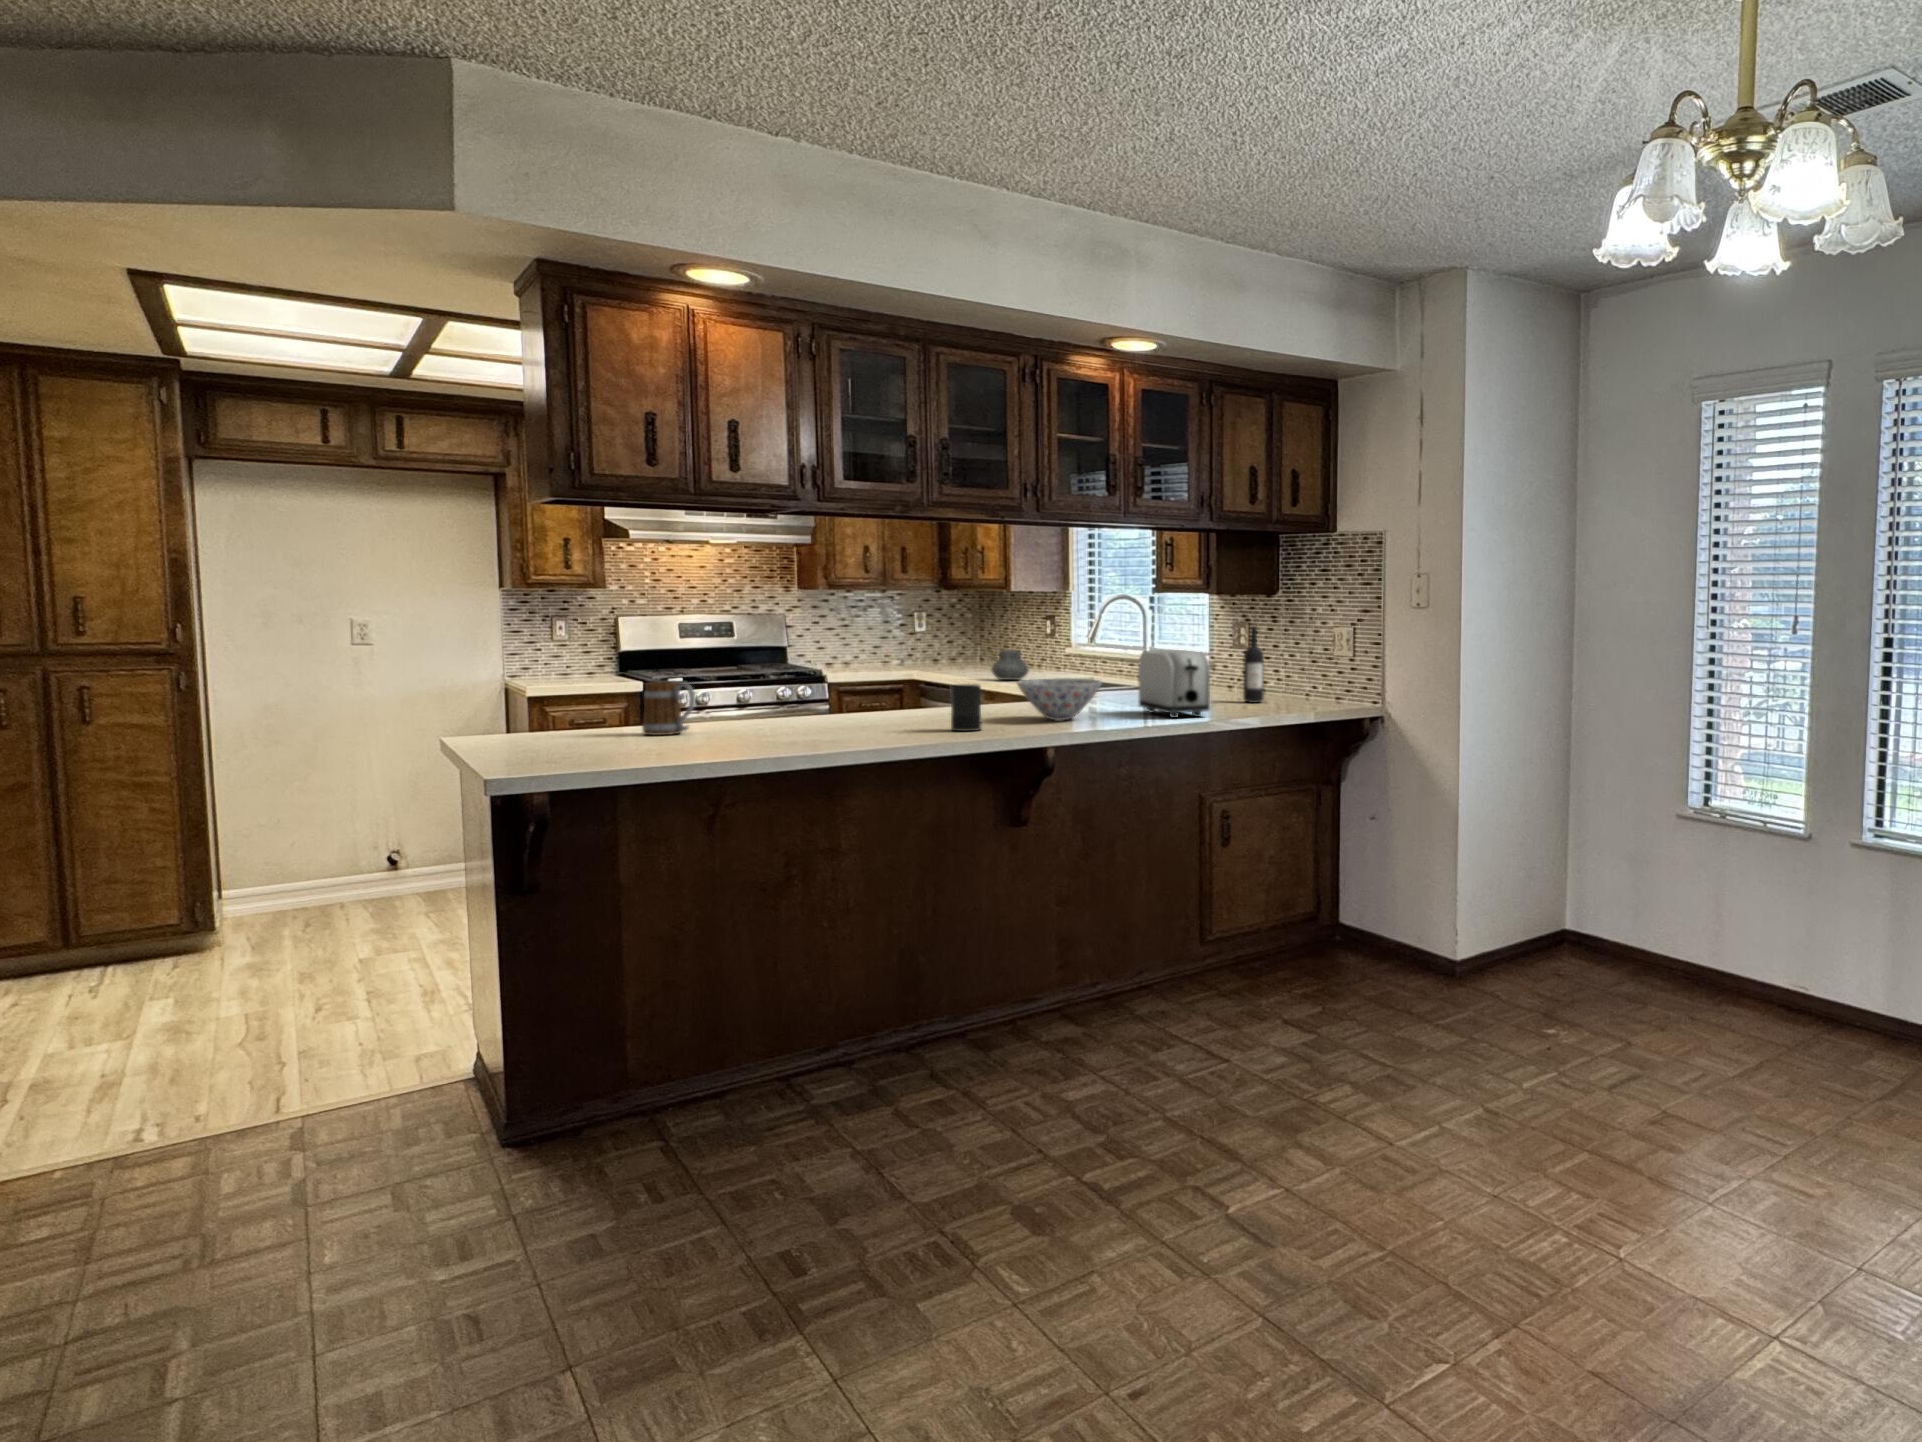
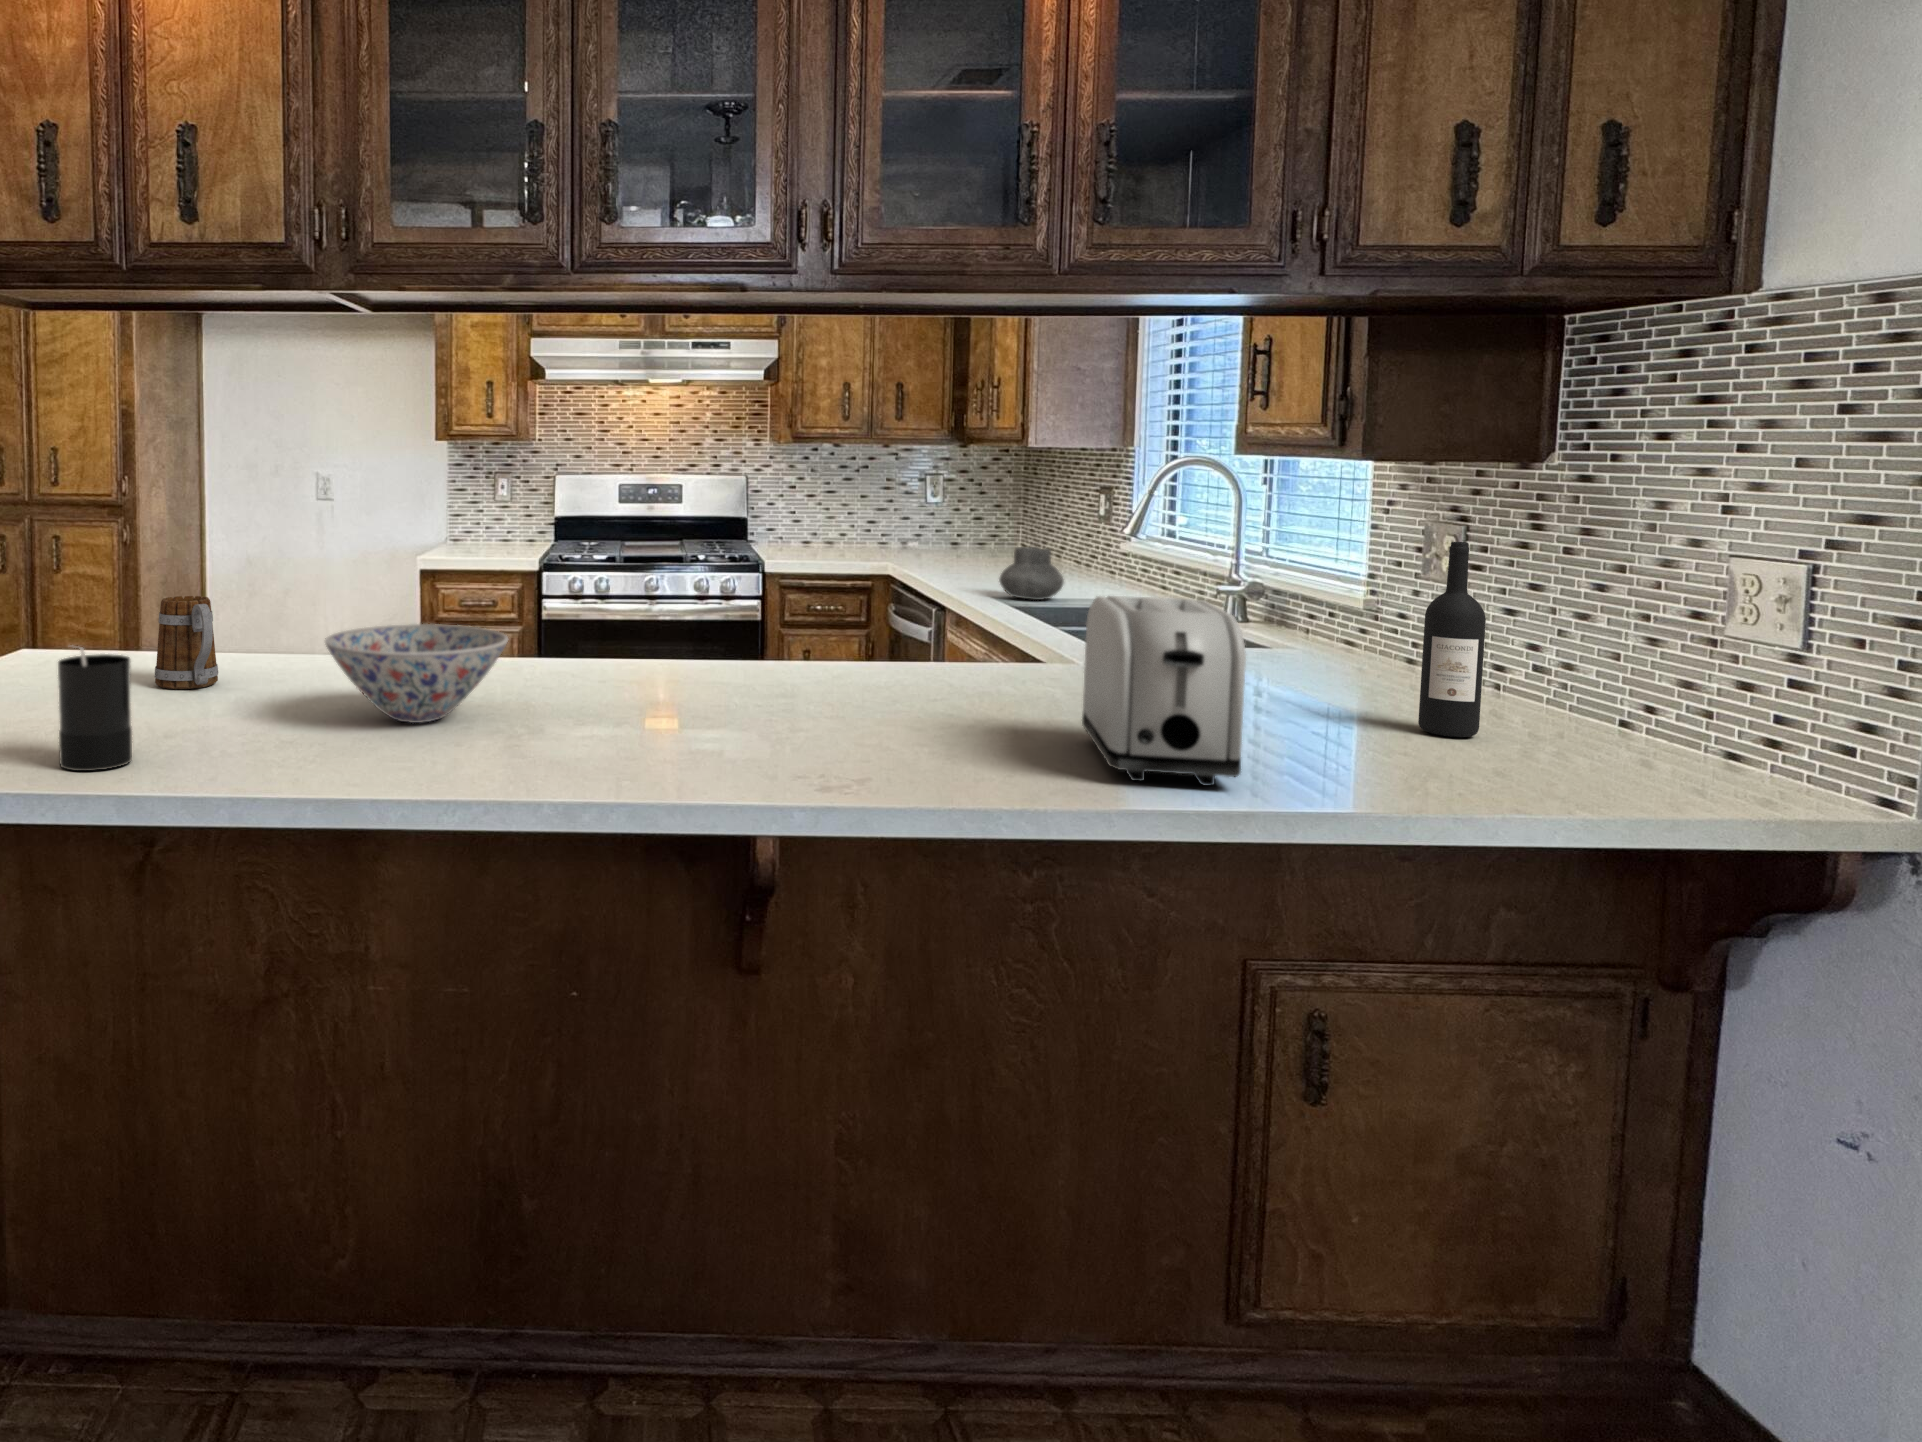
bowl: present [1017,678,1102,720] -> present [325,624,508,723]
candle: present [951,684,981,731] -> present [58,647,132,771]

